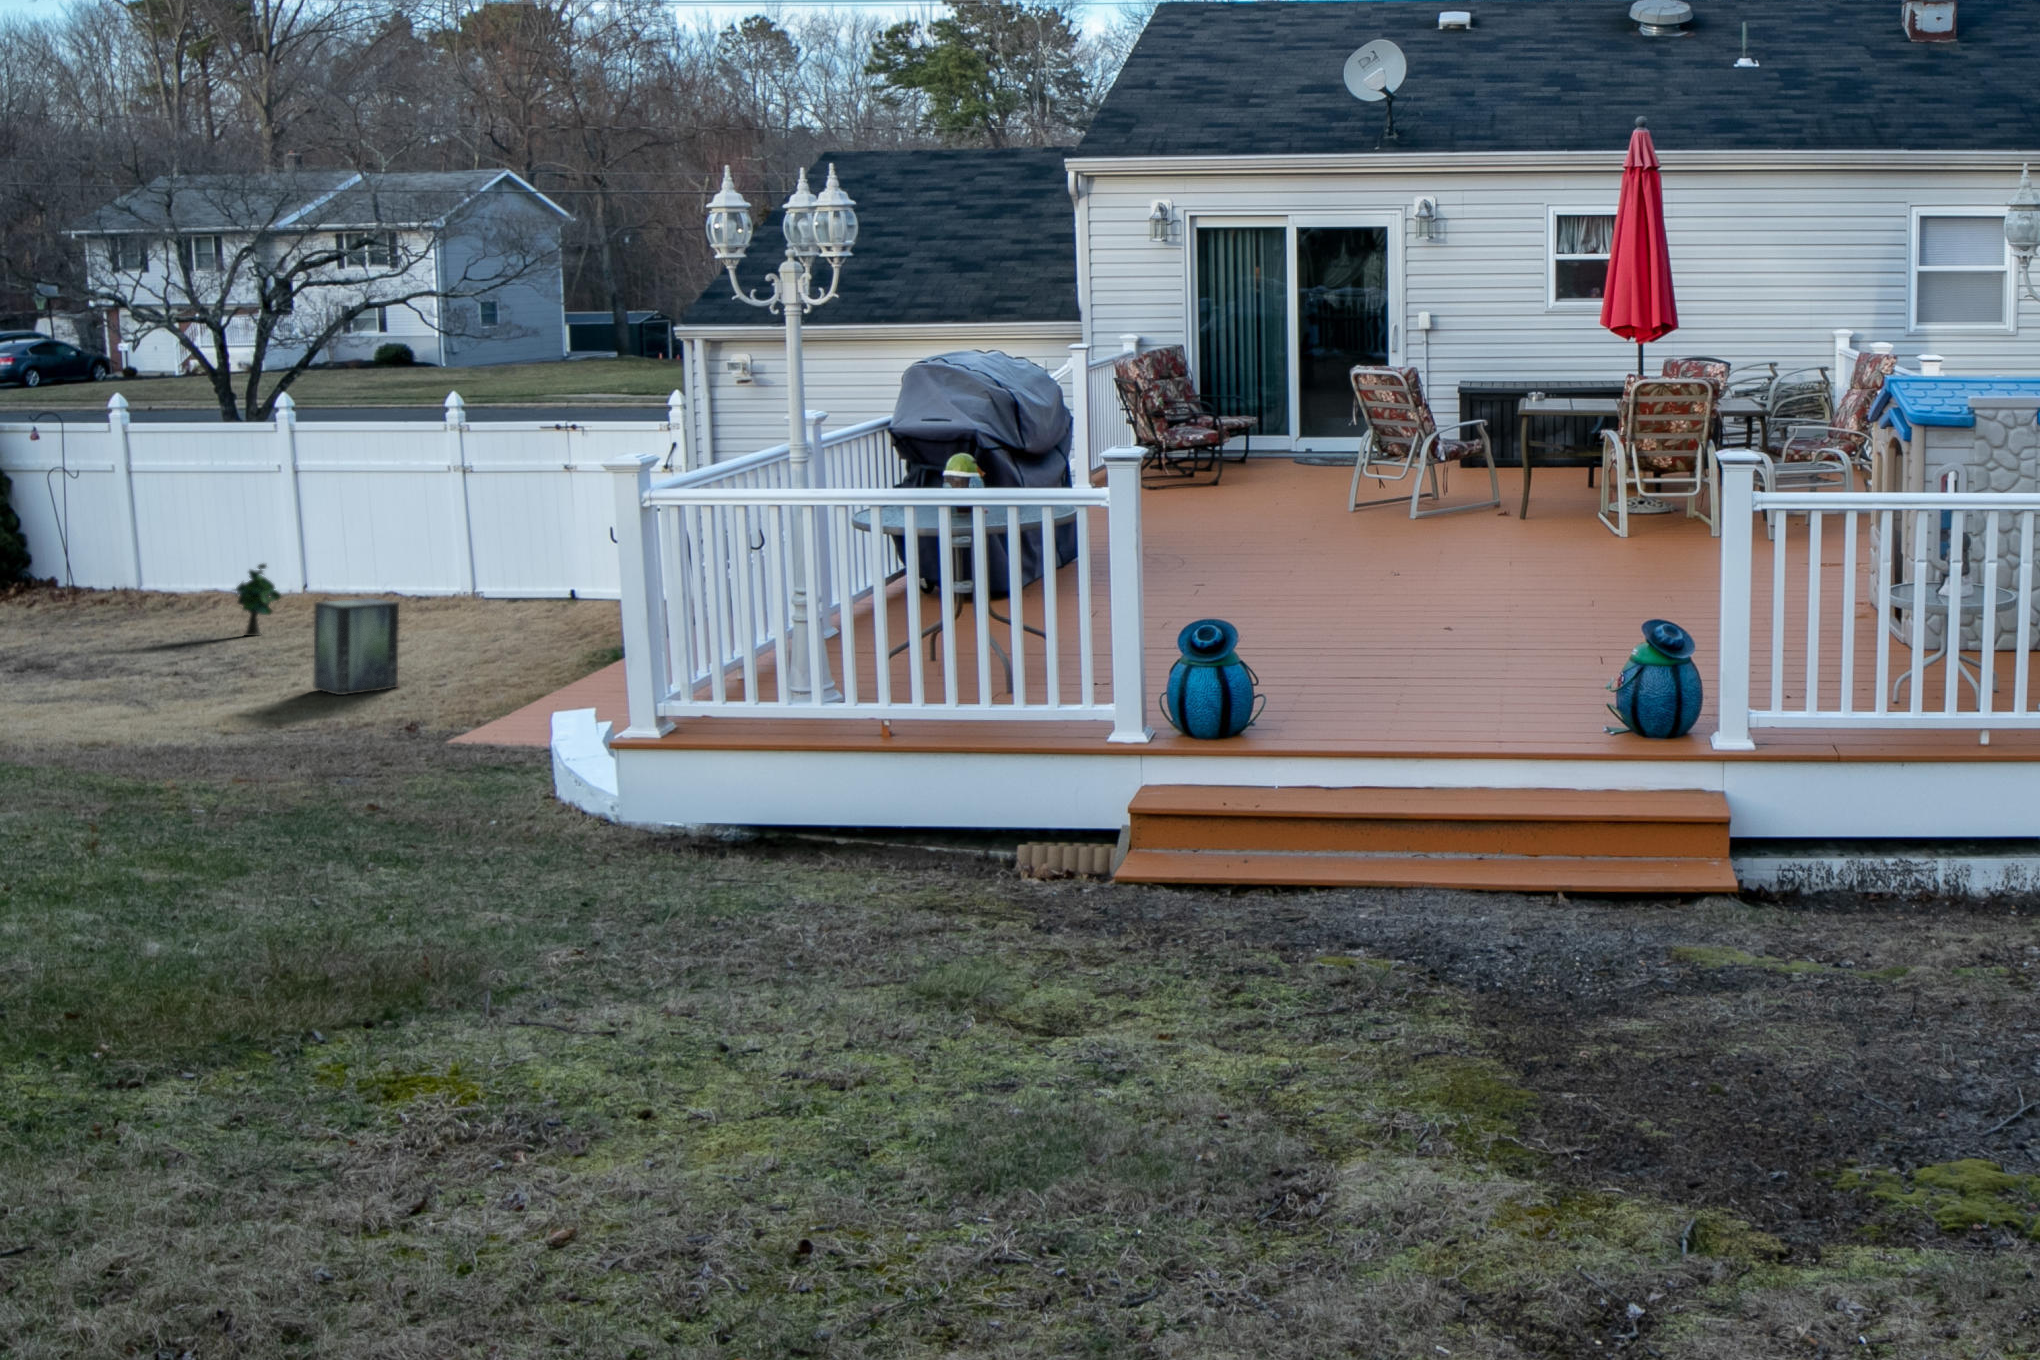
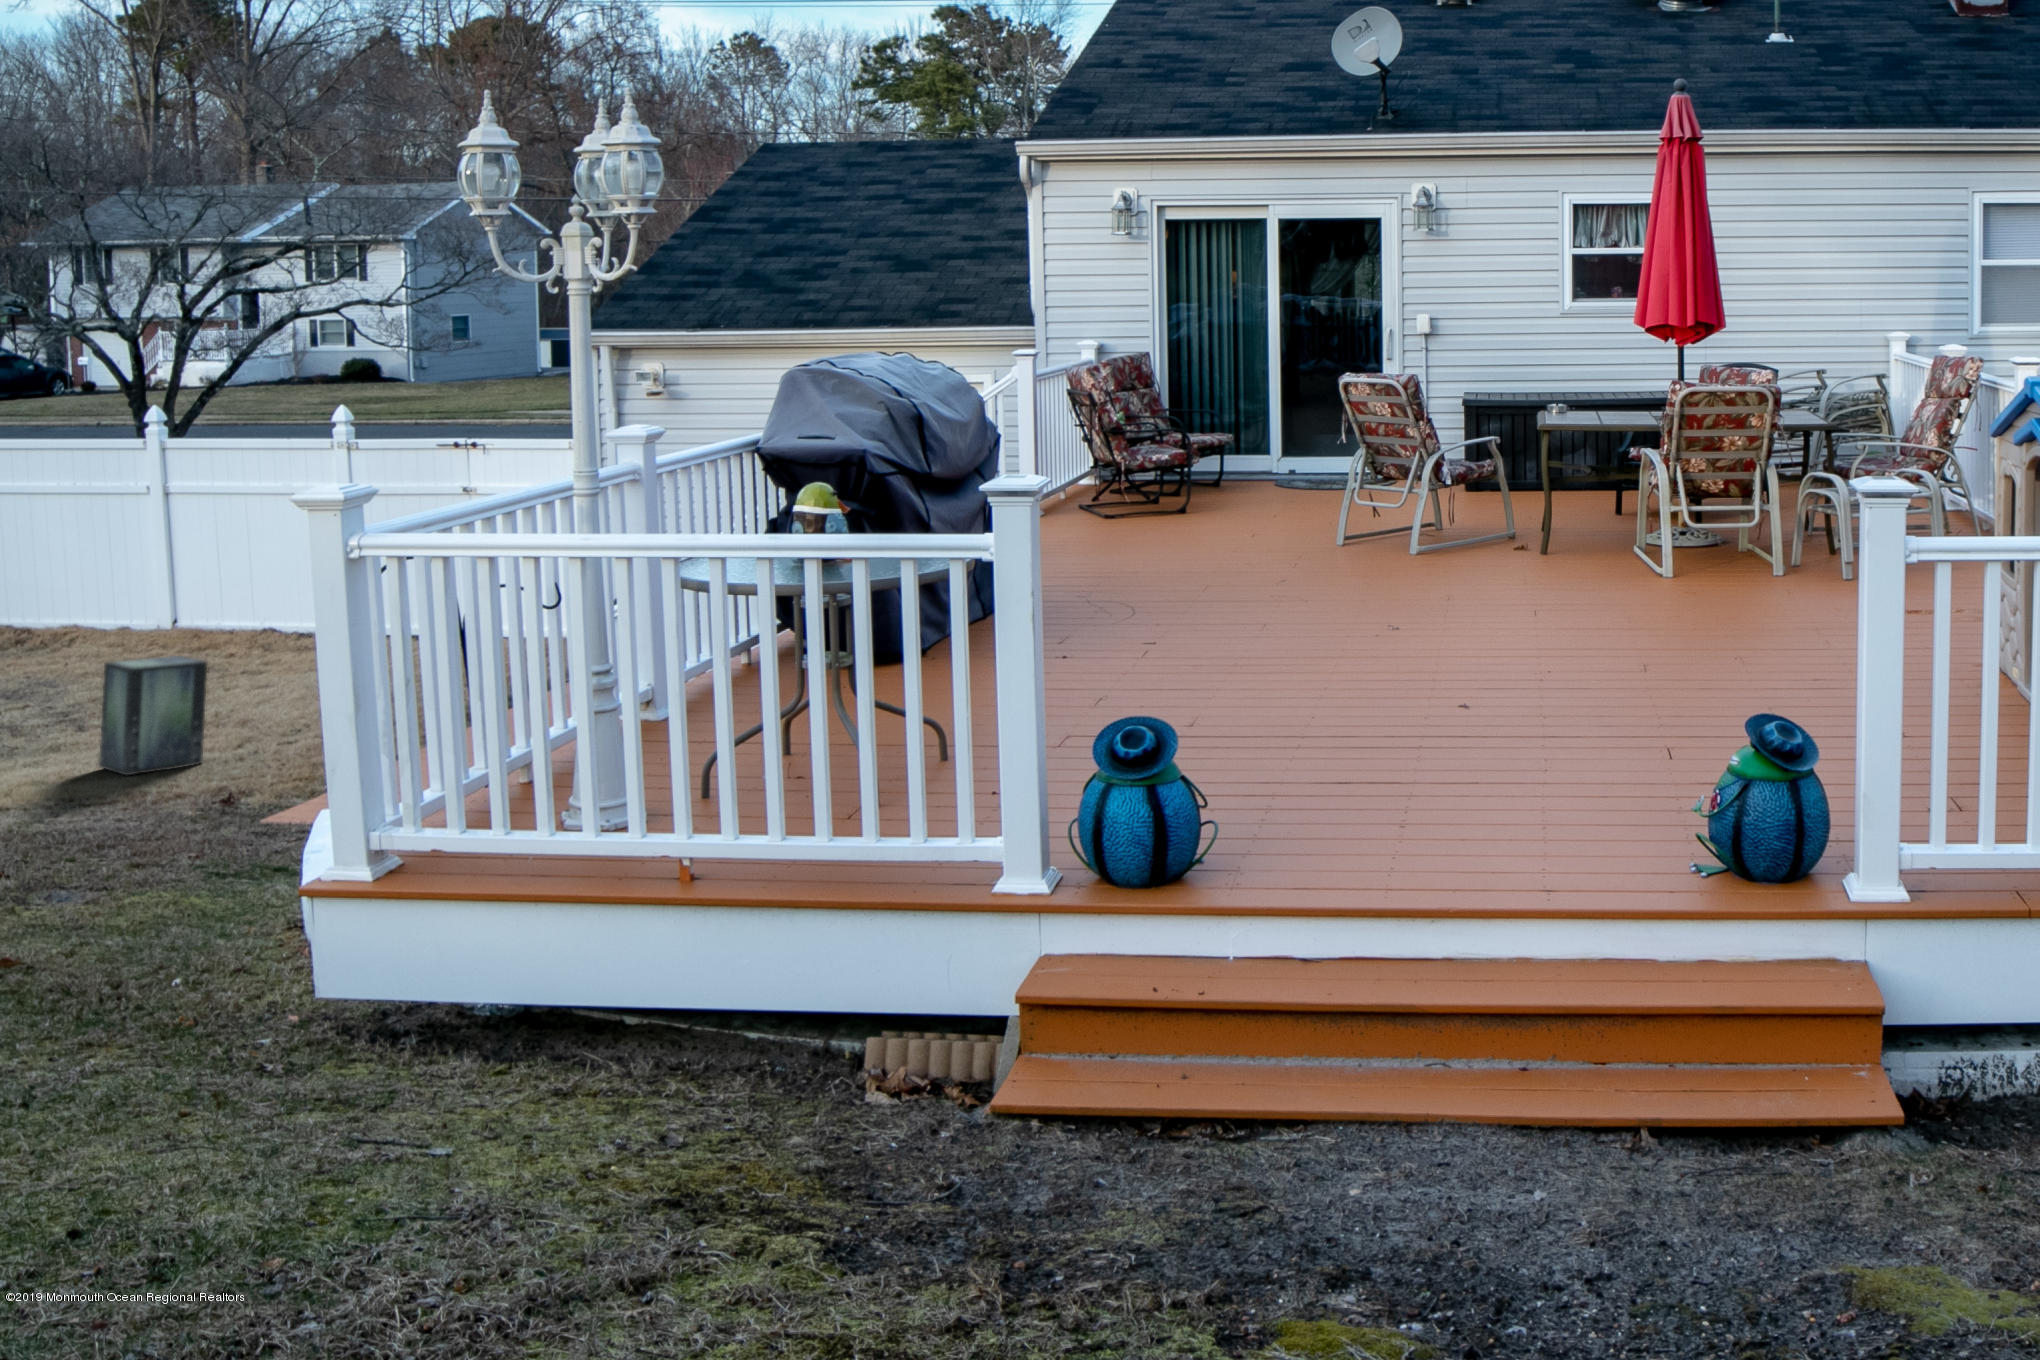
decorative plant: present [235,564,281,636] -> none [50,609,113,695]

